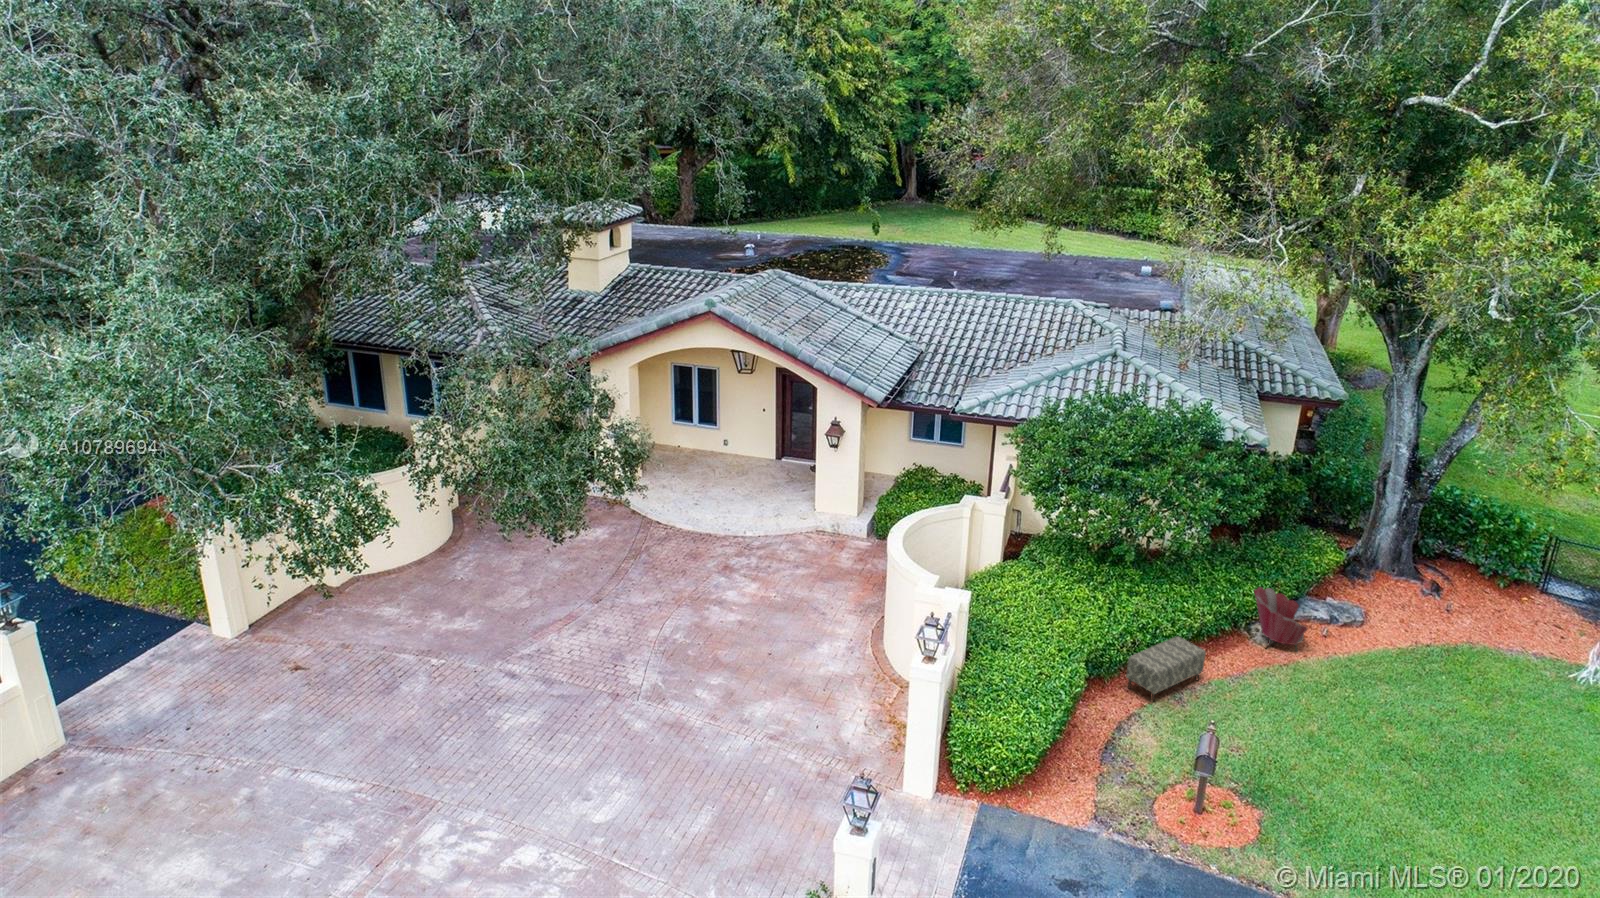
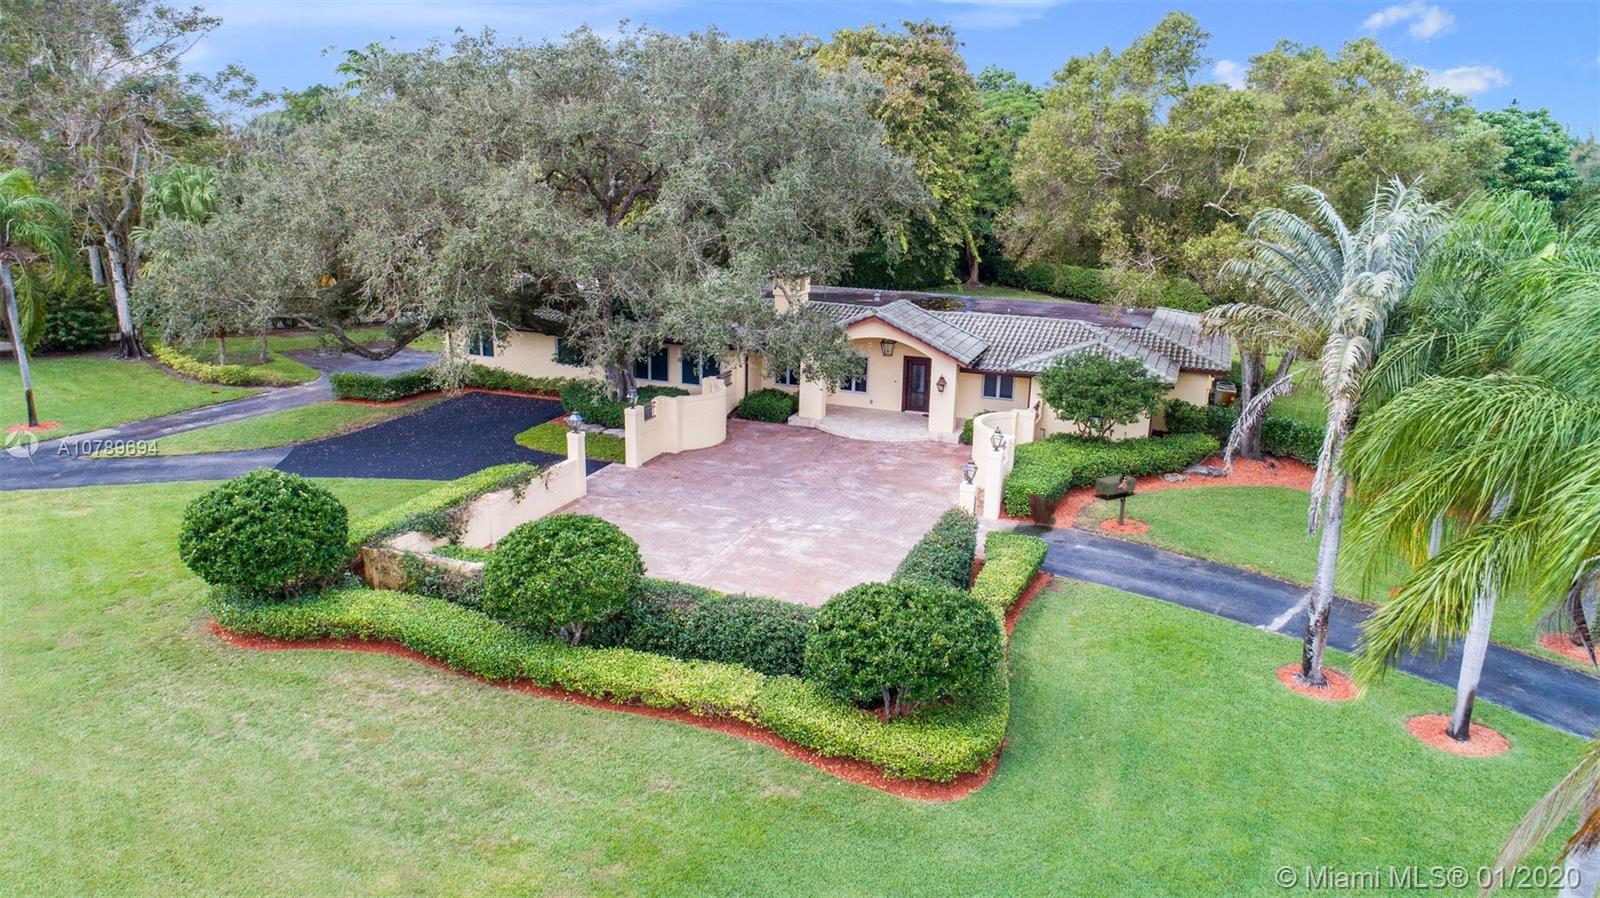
armchair: present [1254,587,1307,651] -> present [1027,494,1057,527]

